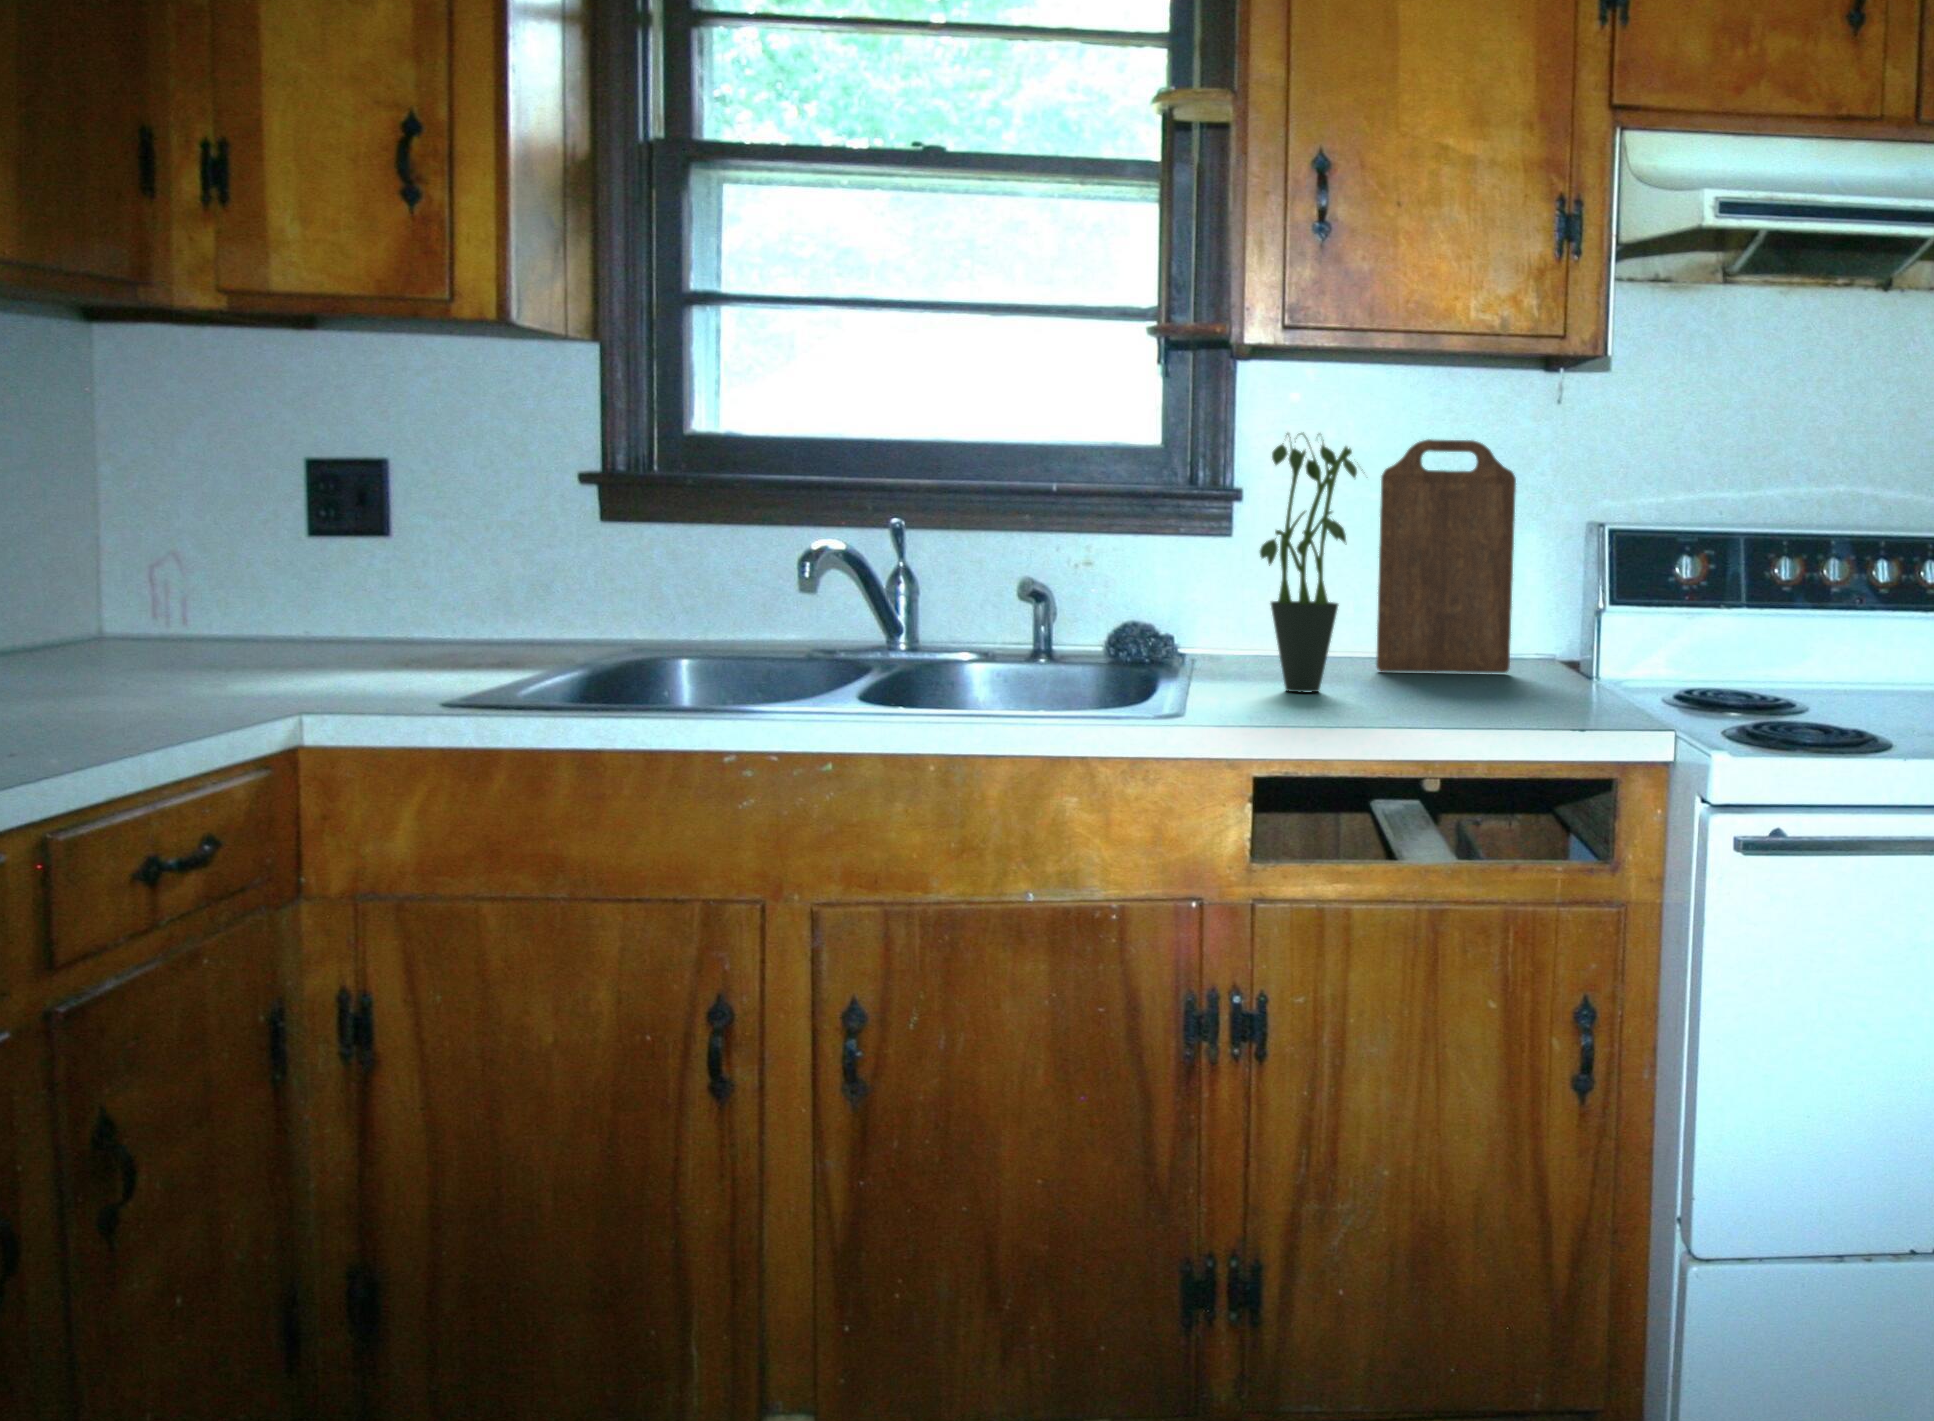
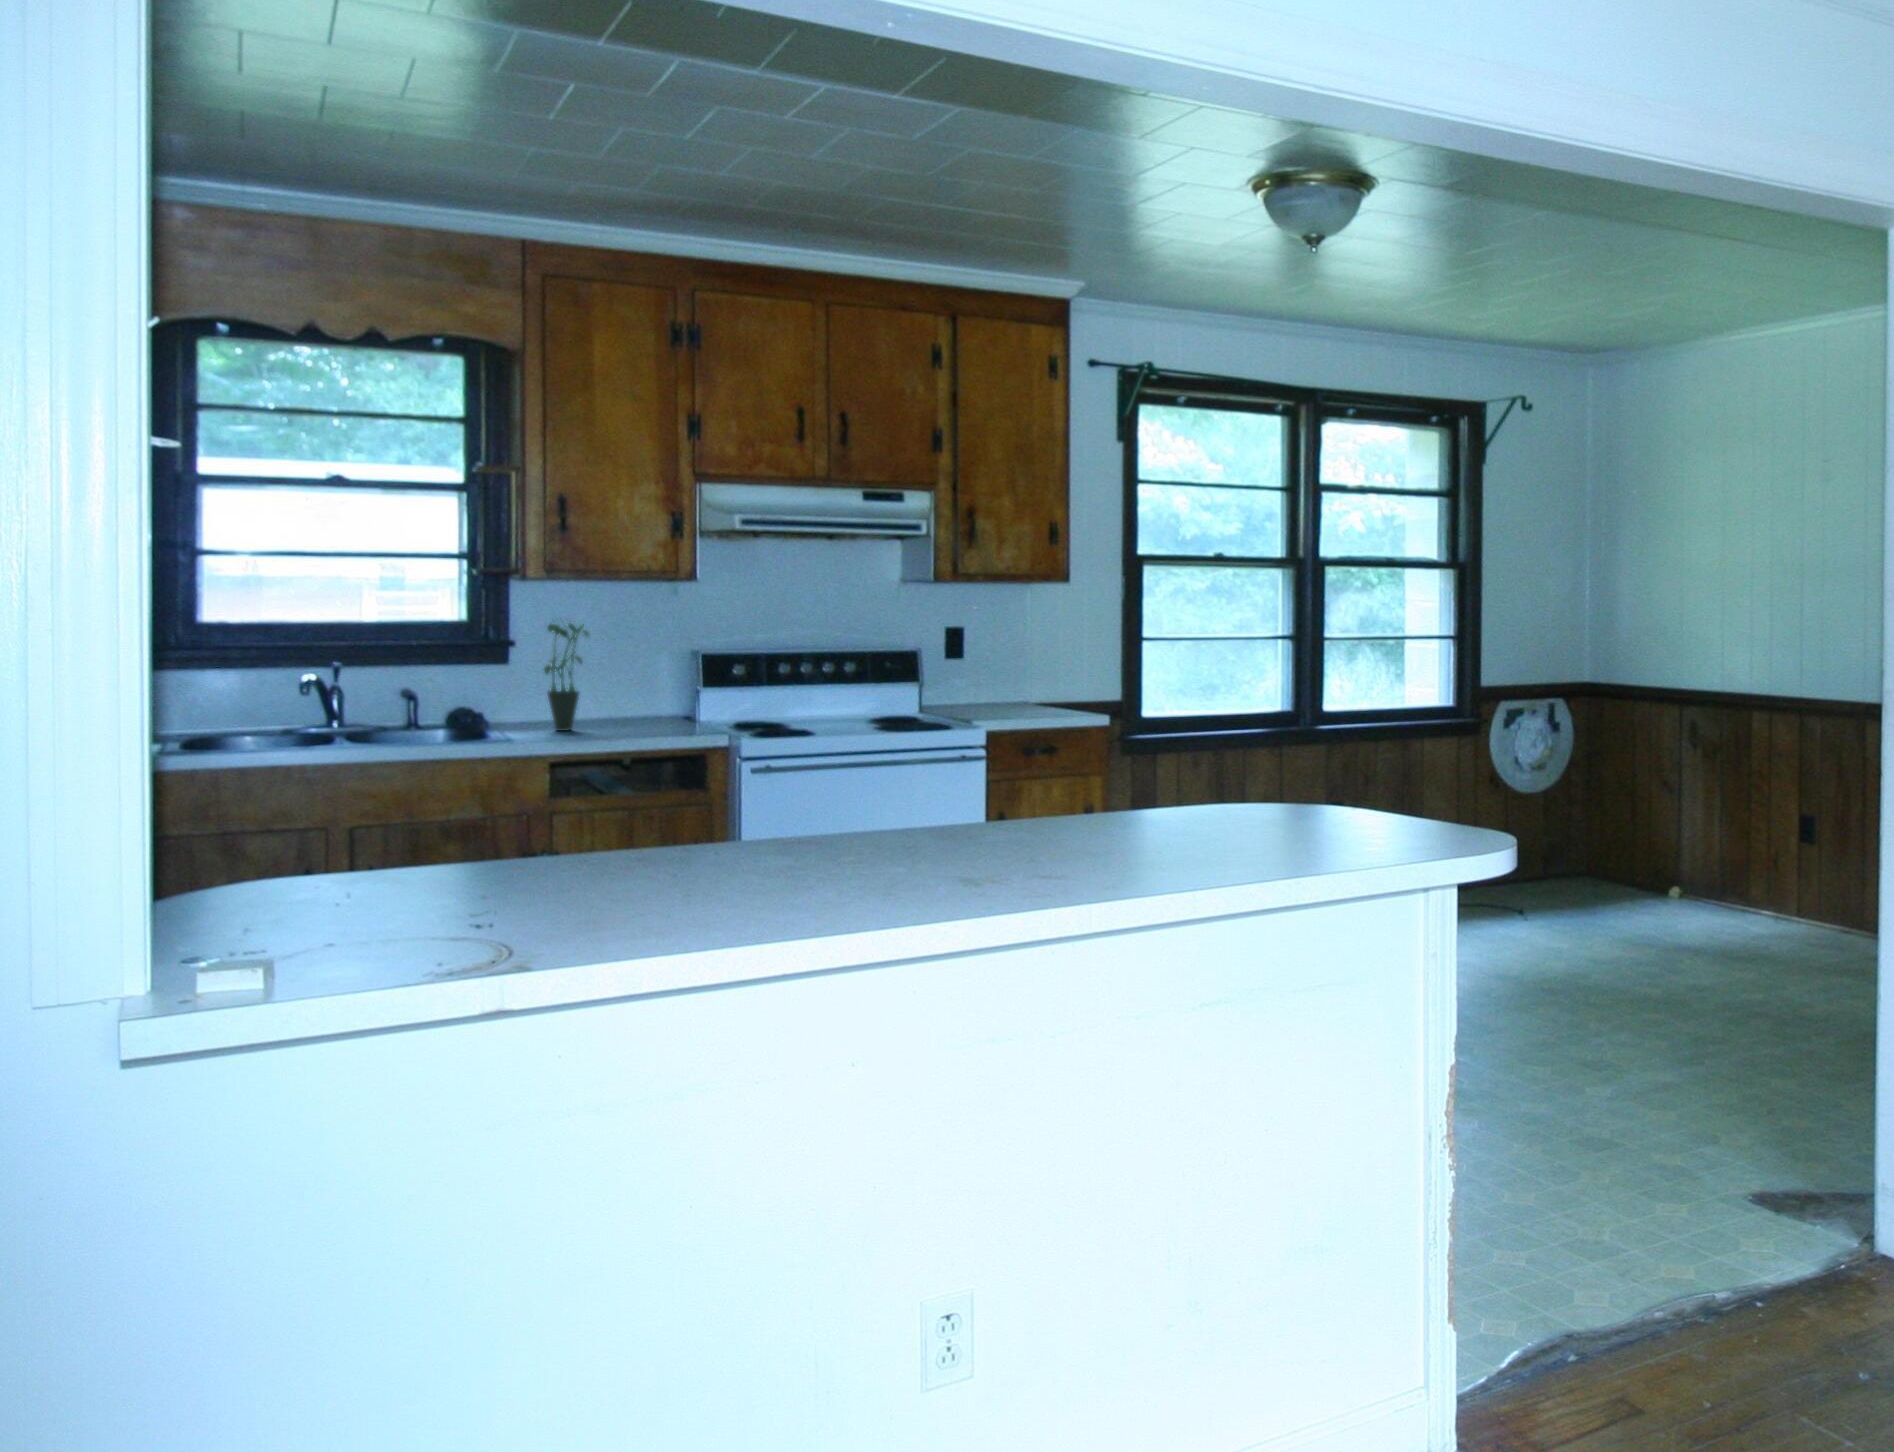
cutting board: present [1376,439,1516,673] -> none [590,614,658,723]

